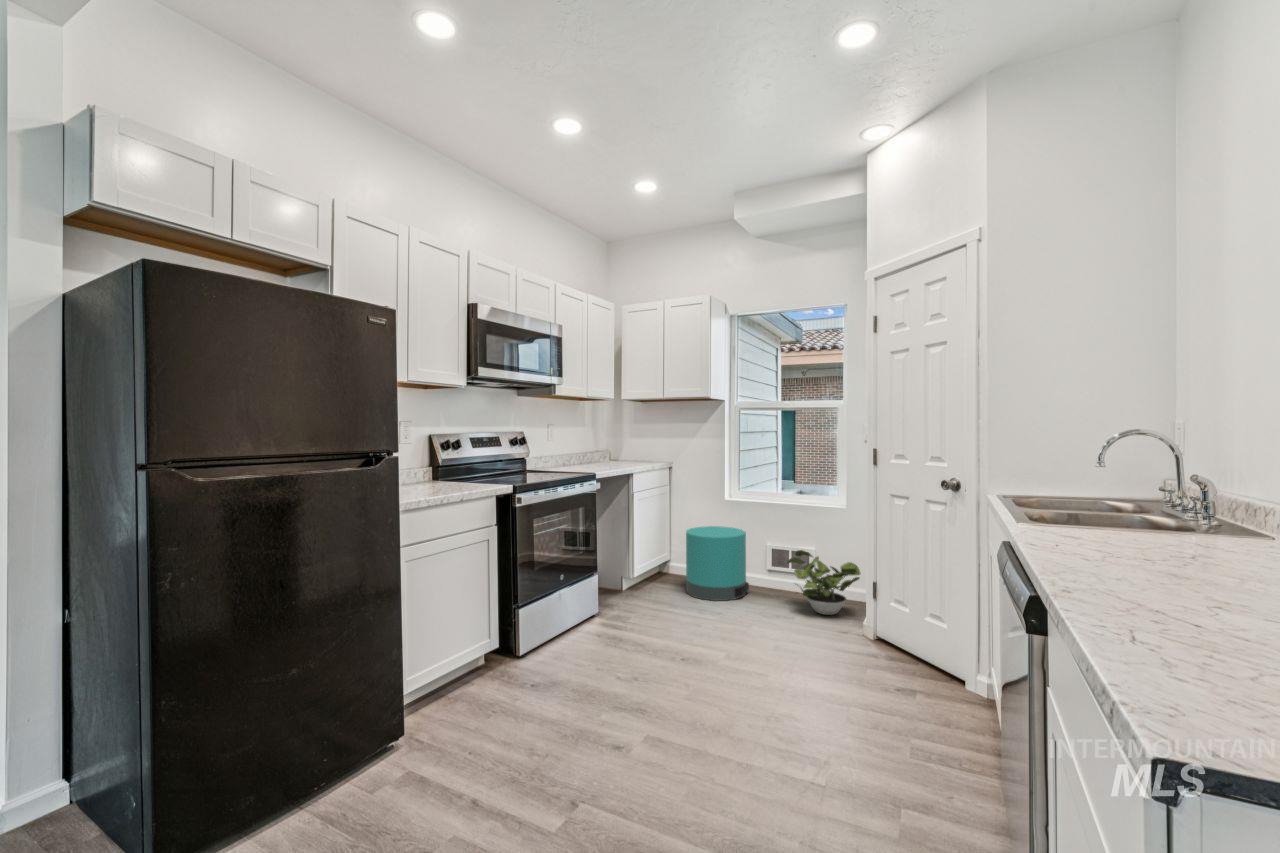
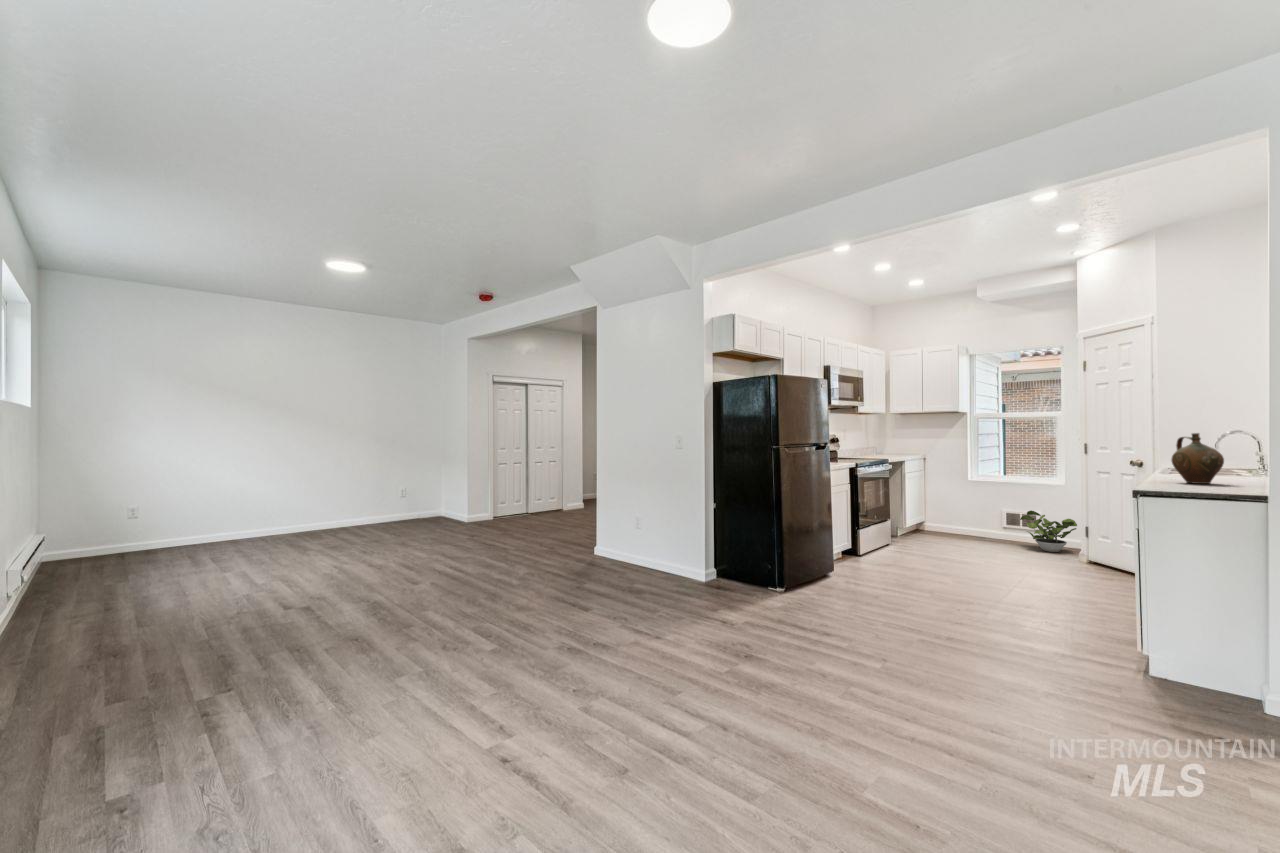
ceramic jug: none [1081,425,1215,566] -> present [1172,433,1224,484]
trash can: present [686,526,749,601] -> none [942,497,990,543]

